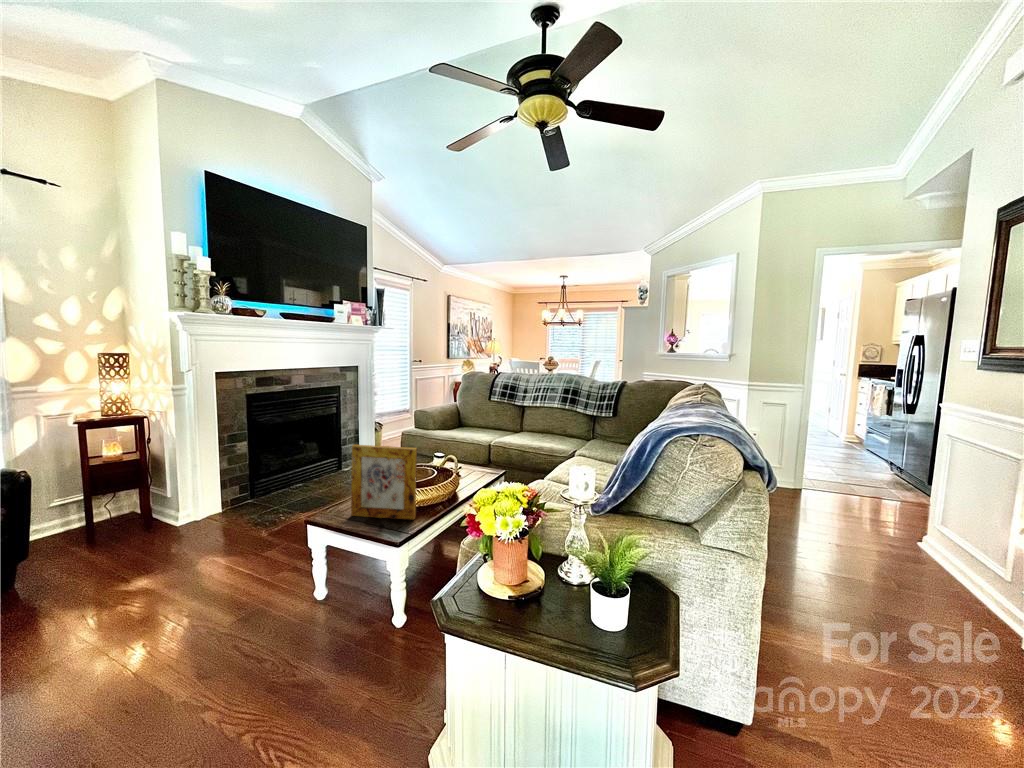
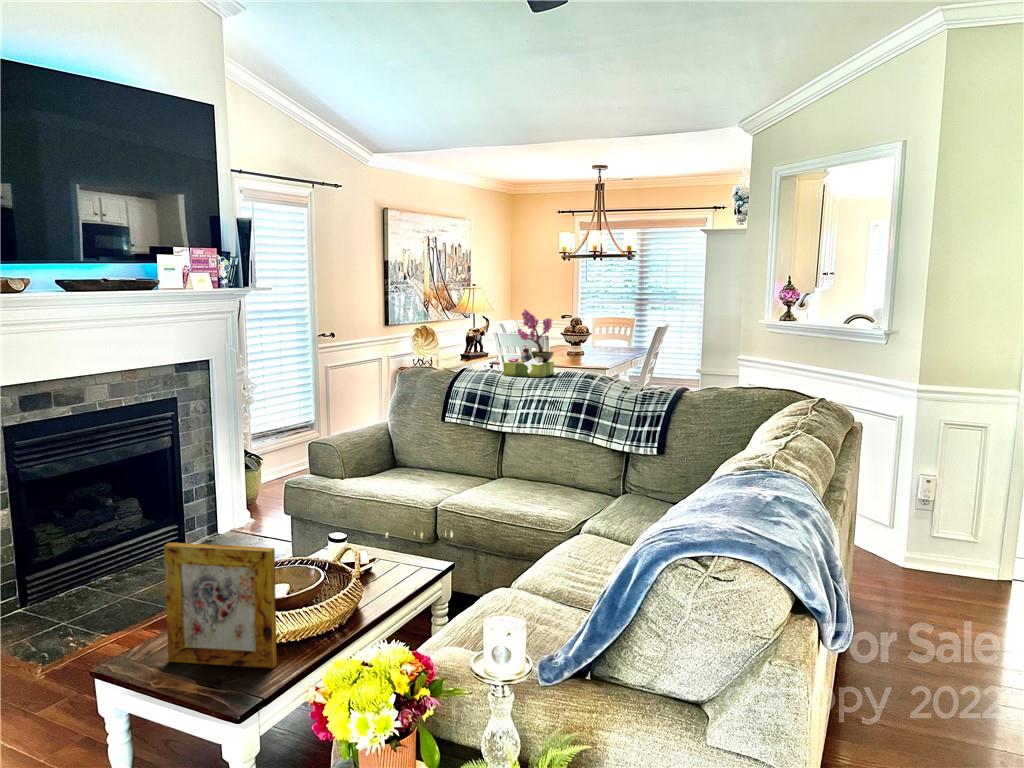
flower arrangement: none [522,341,550,378] -> present [503,309,554,378]

